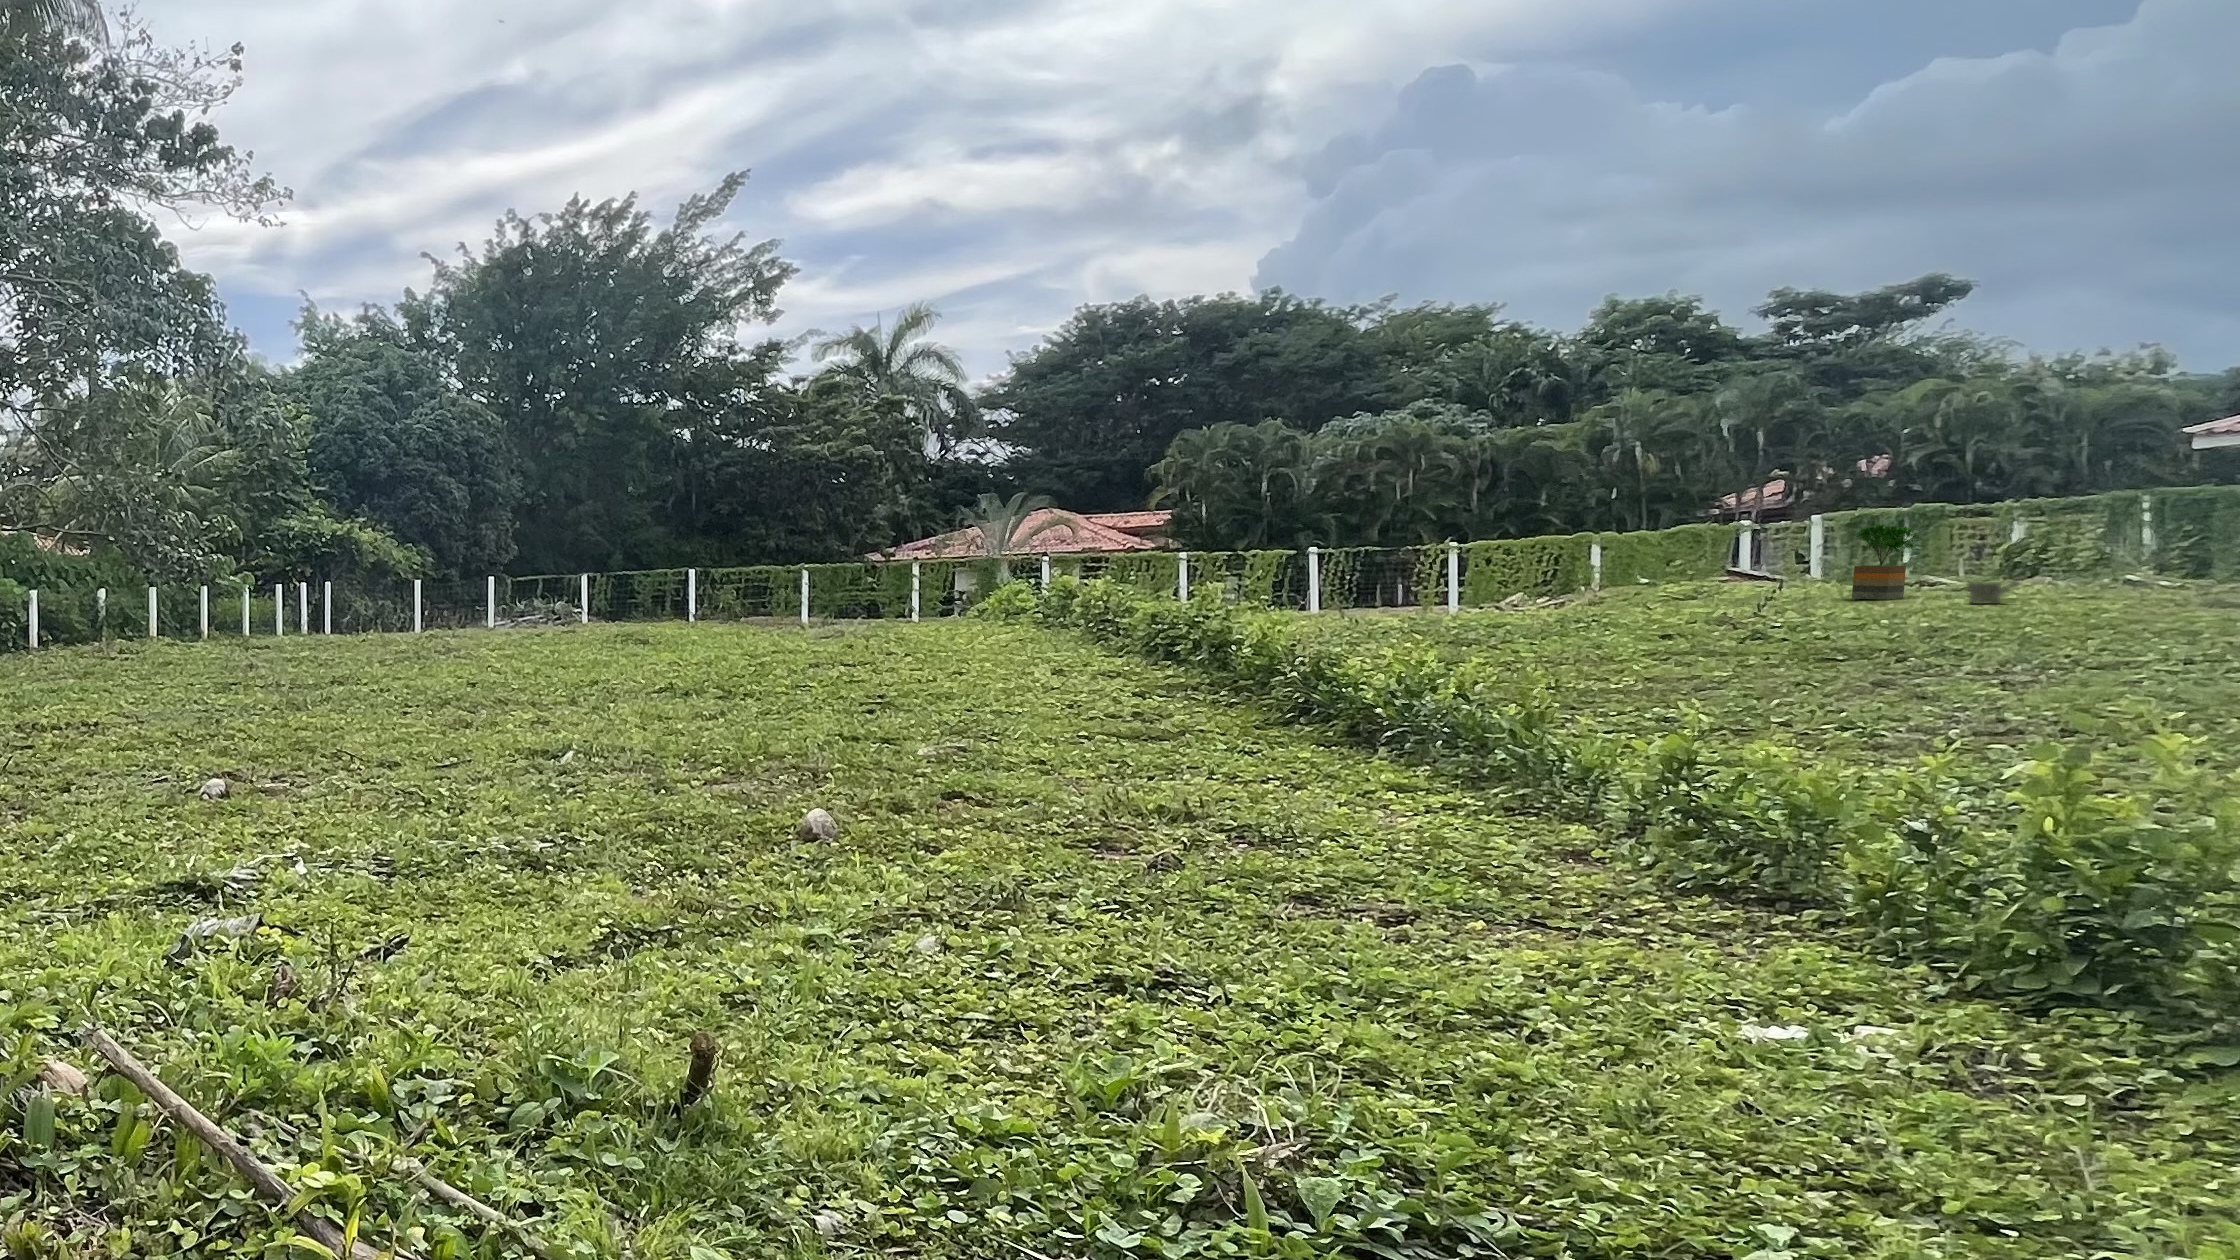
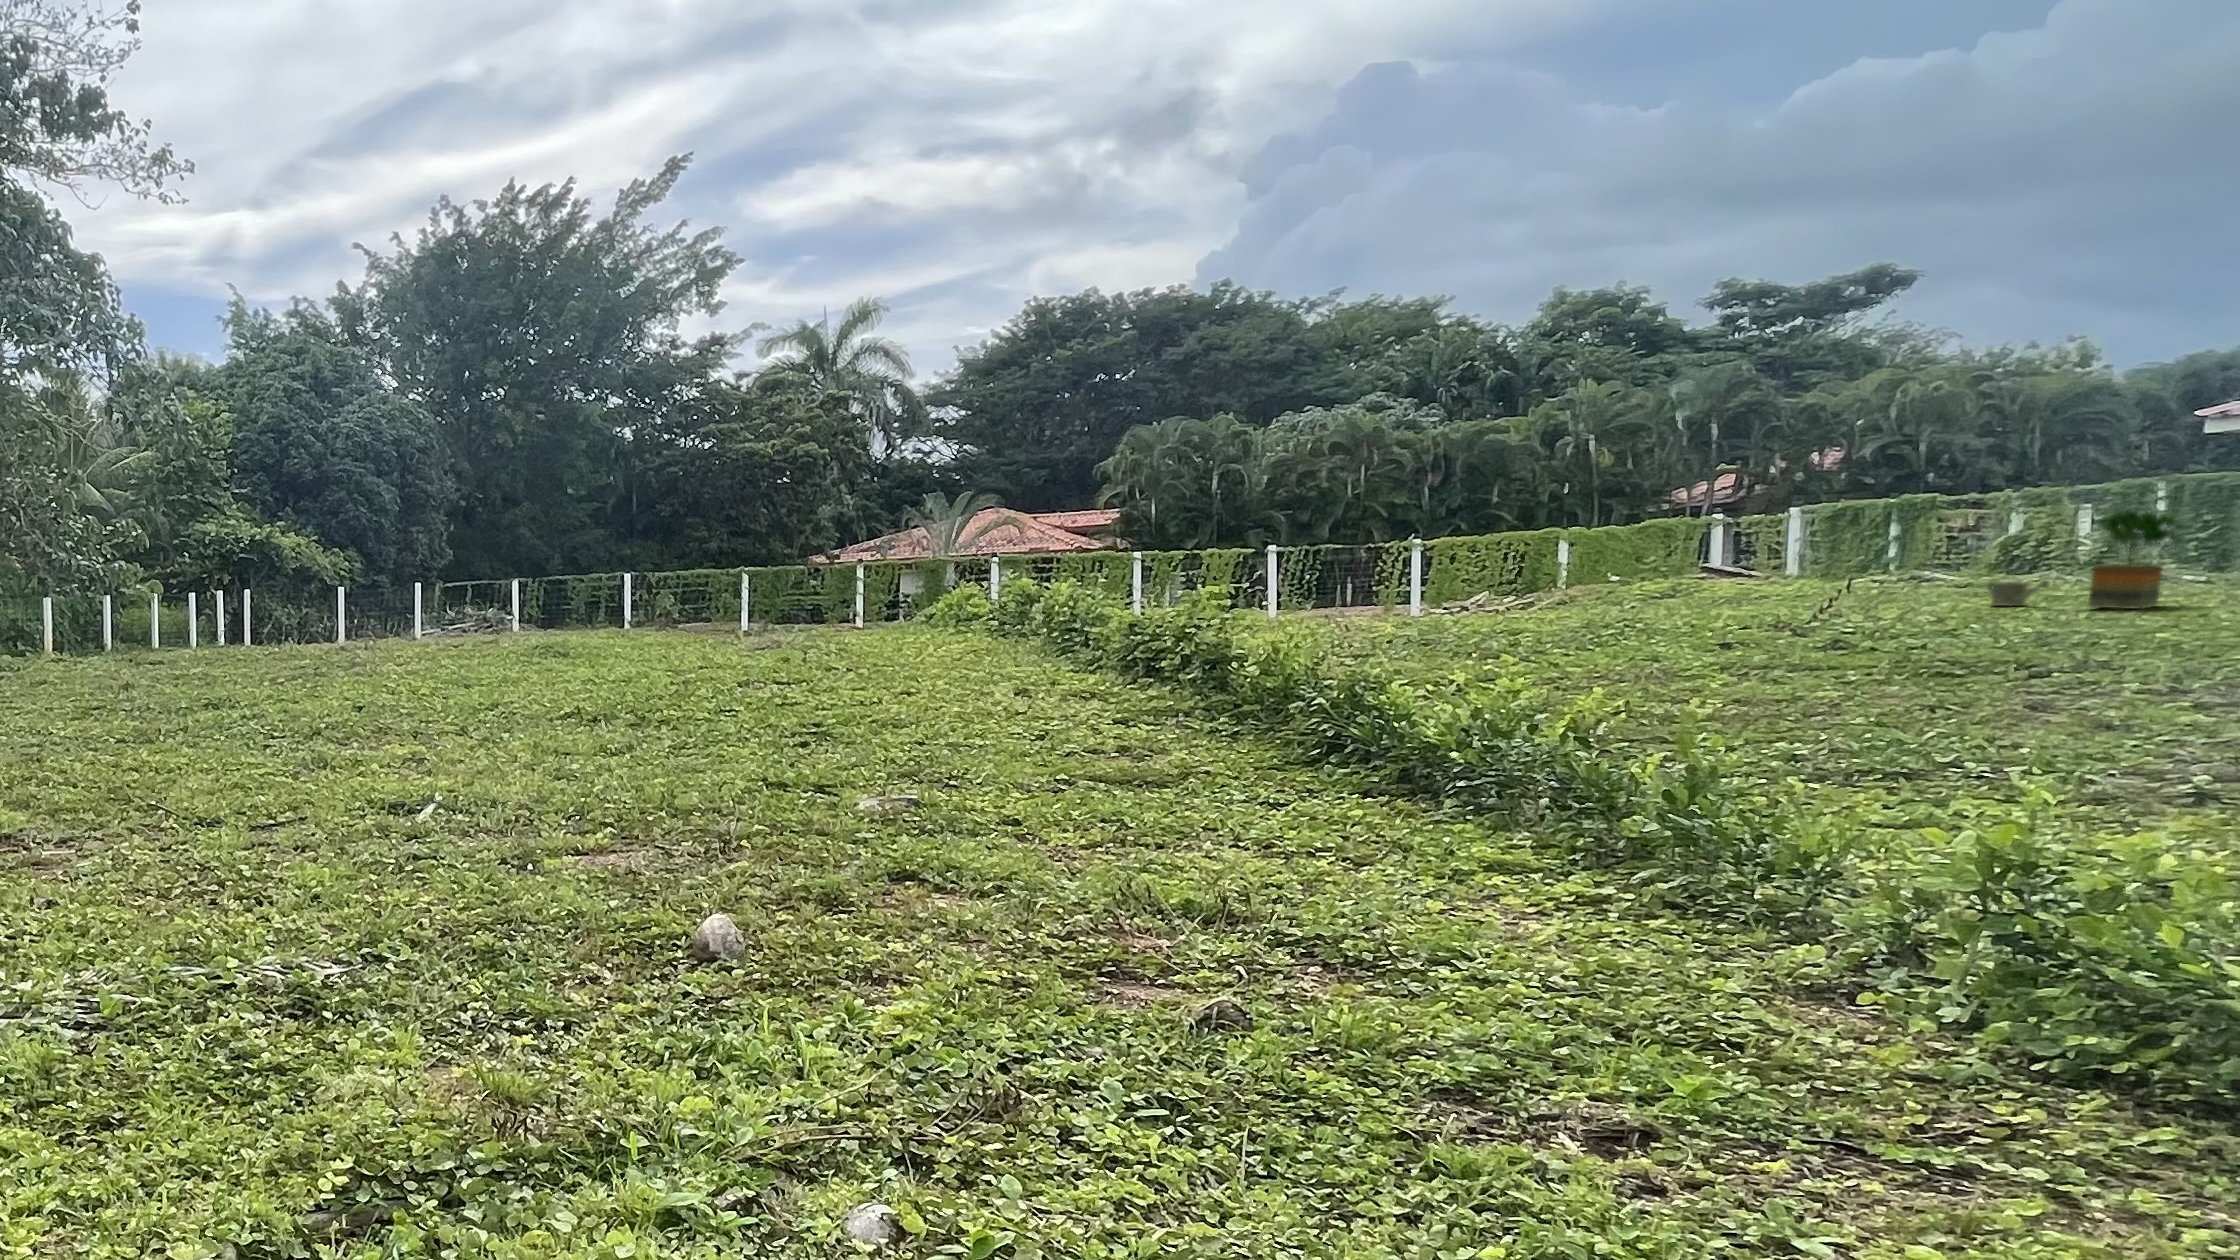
potted tree: present [1852,525,1920,600] -> present [2088,511,2185,609]

